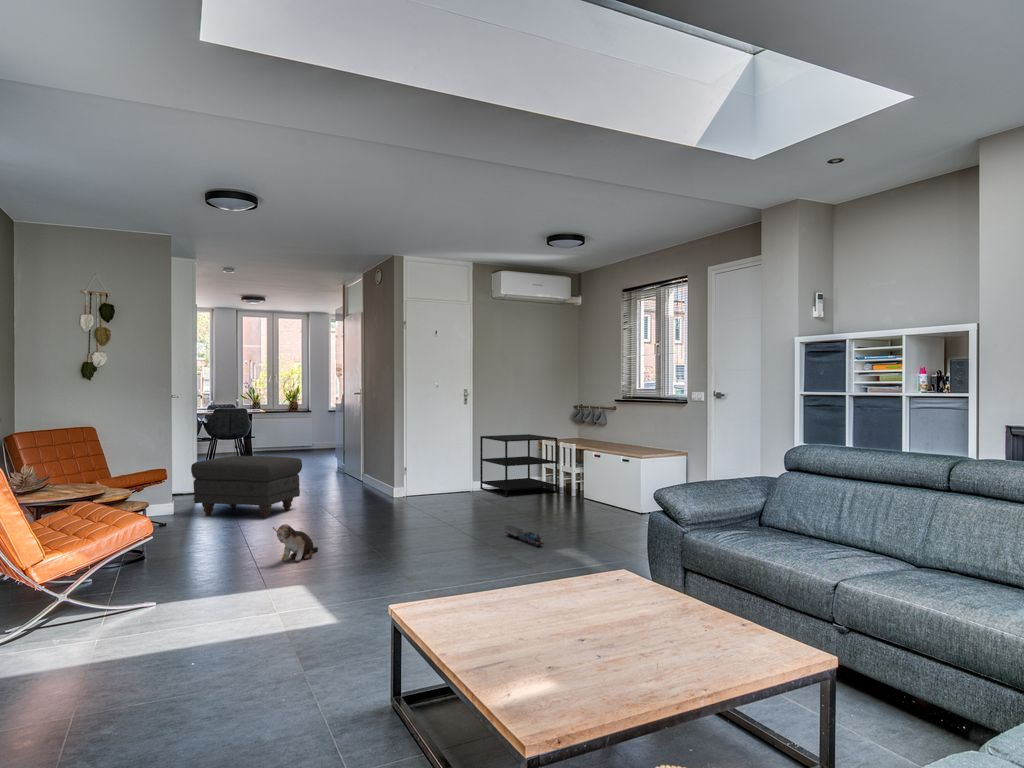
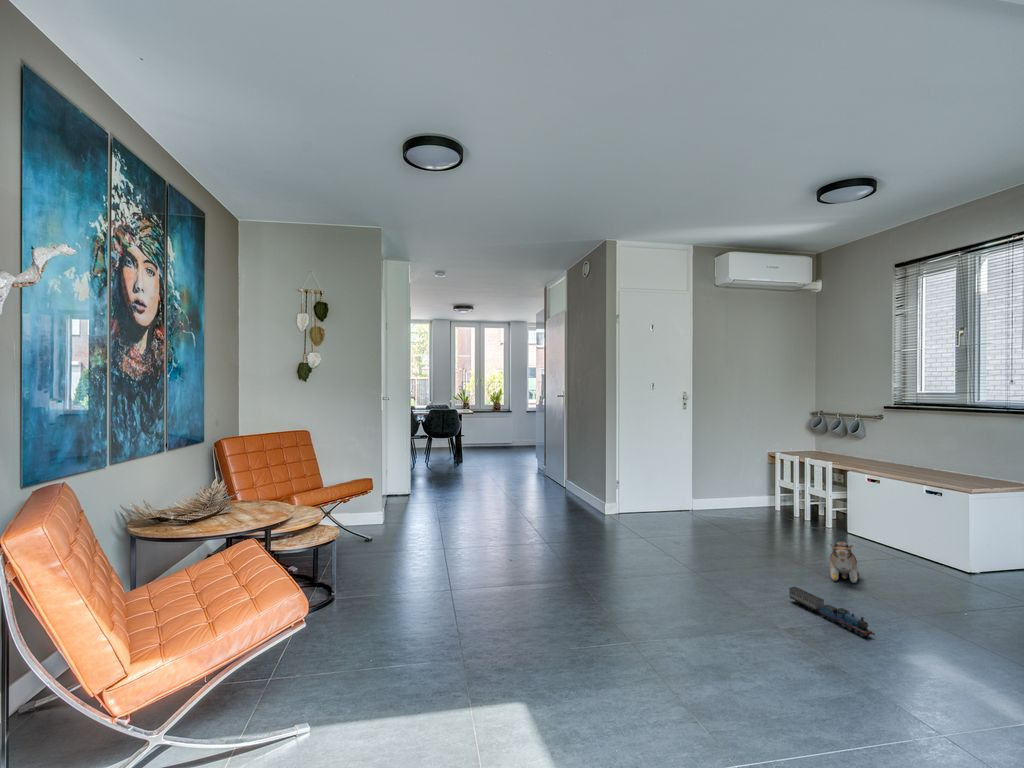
side table: present [480,434,557,497] -> none [703,445,805,522]
ottoman: present [191,456,302,518] -> none [398,463,511,537]
plush toy: present [273,524,318,561] -> present [830,542,859,583]

